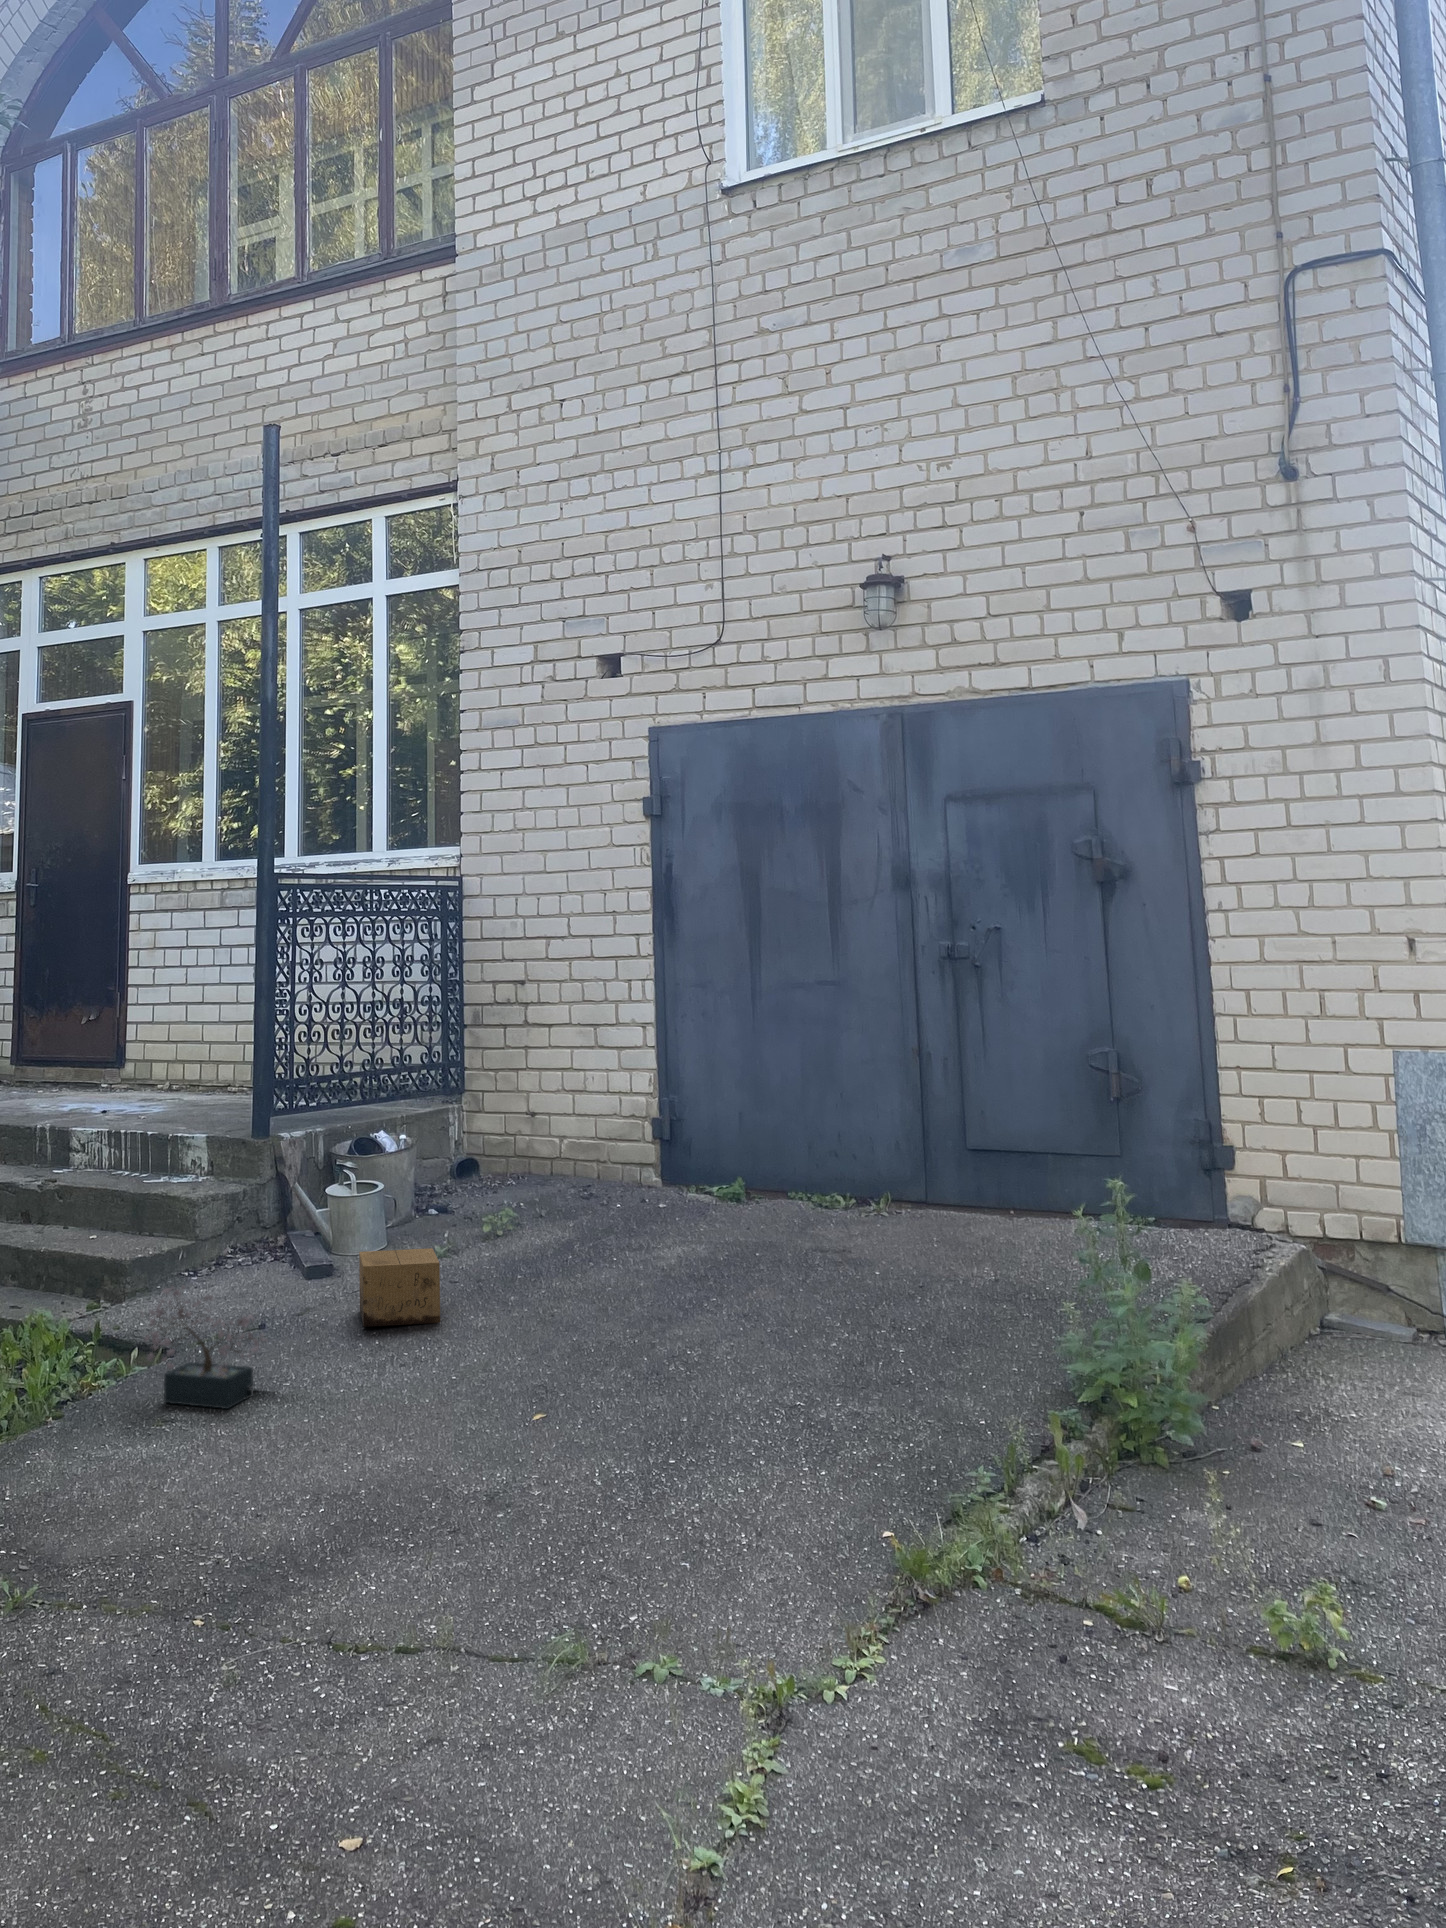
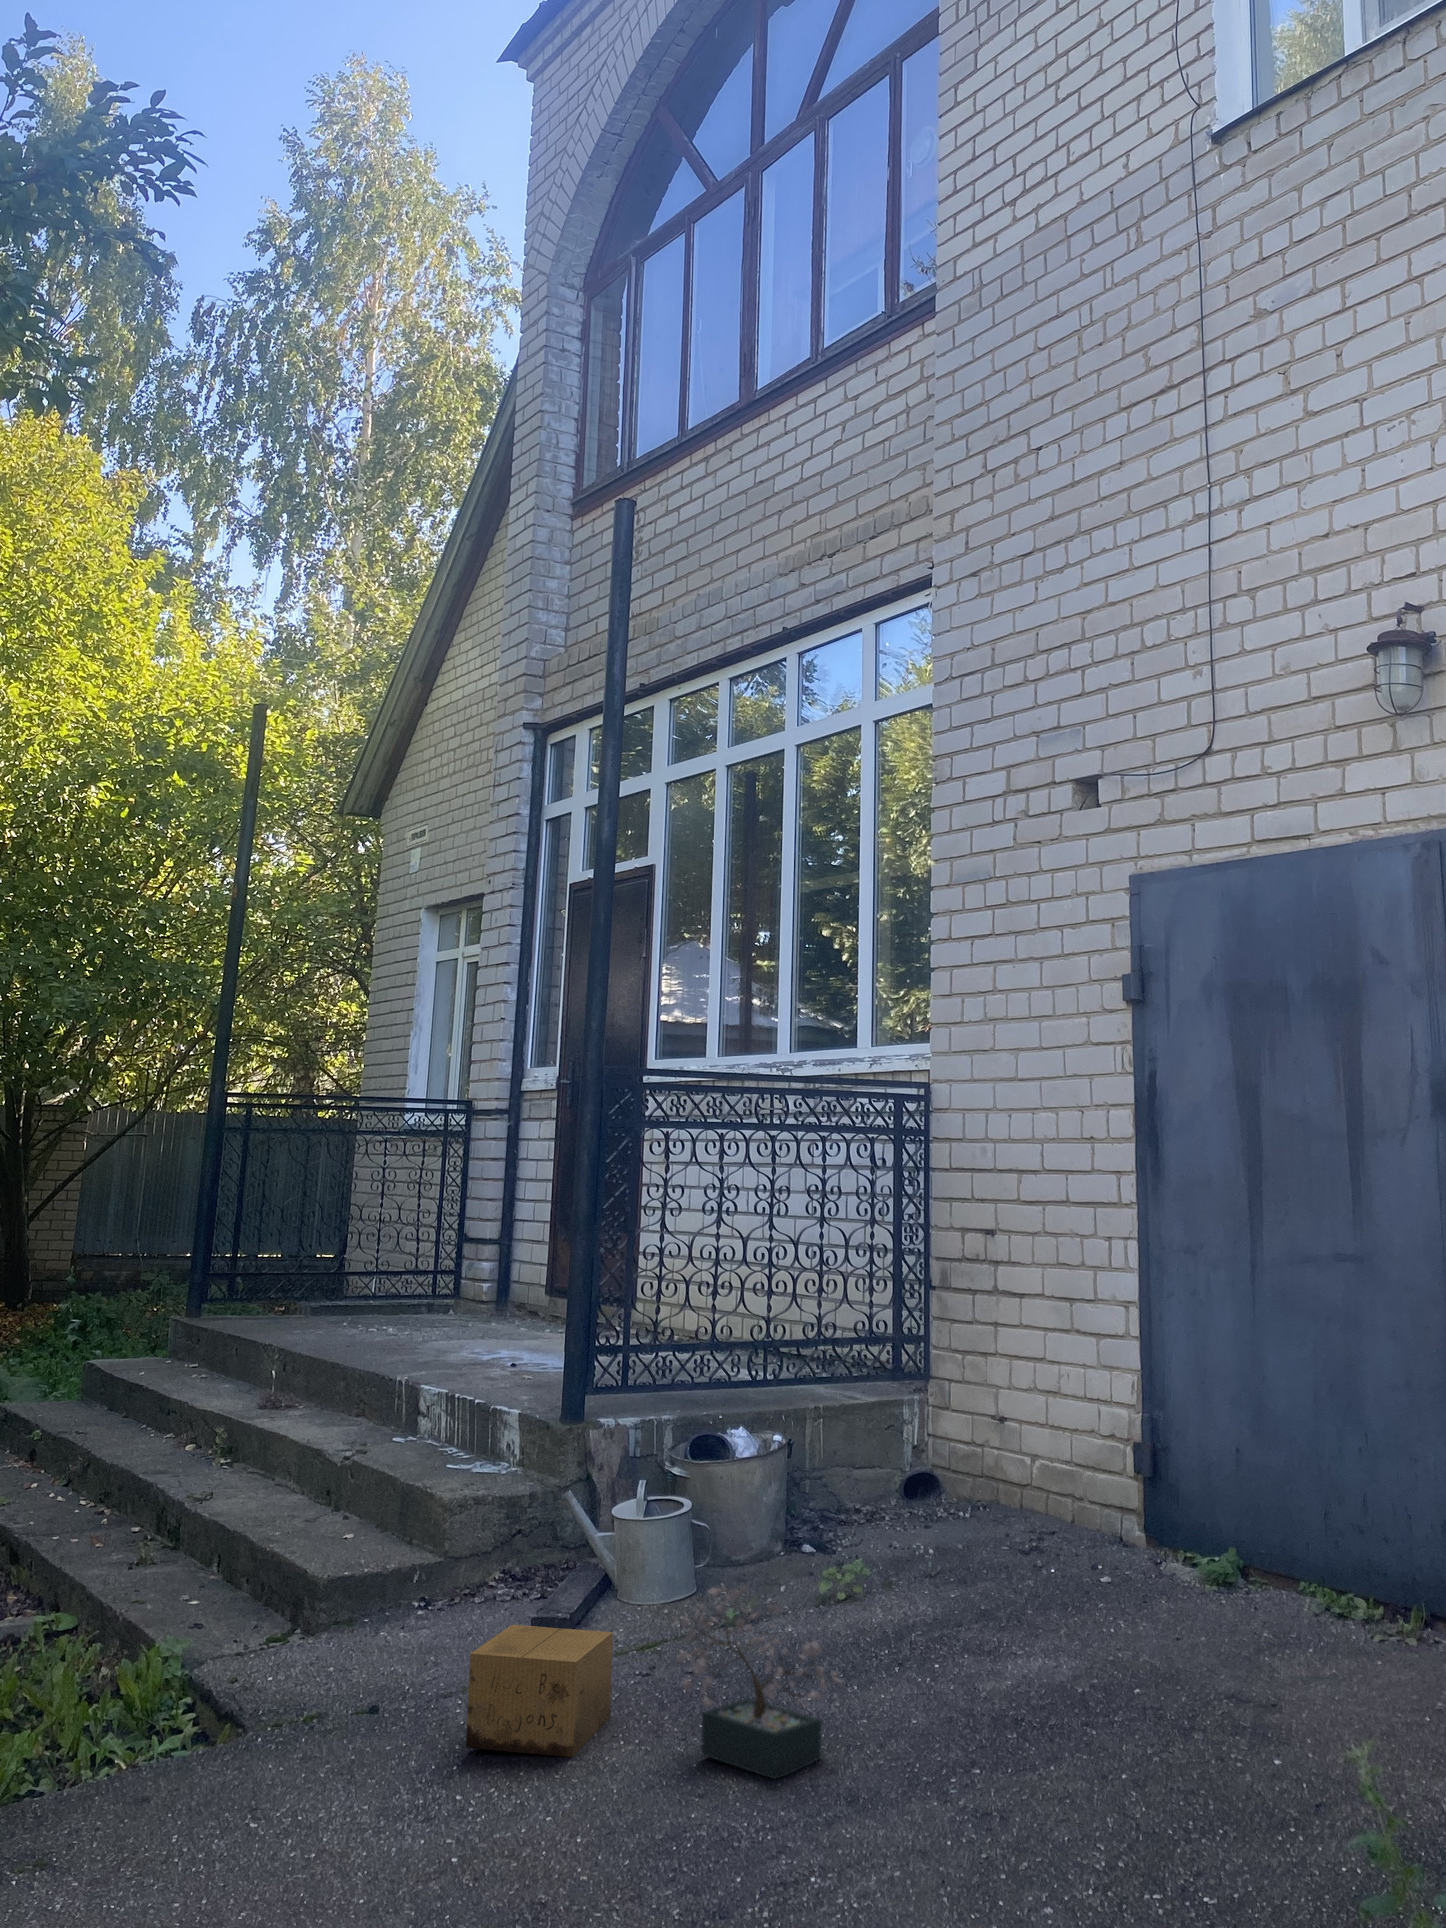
decorative plant: present [141,1286,266,1409] -> present [673,1585,842,1779]

